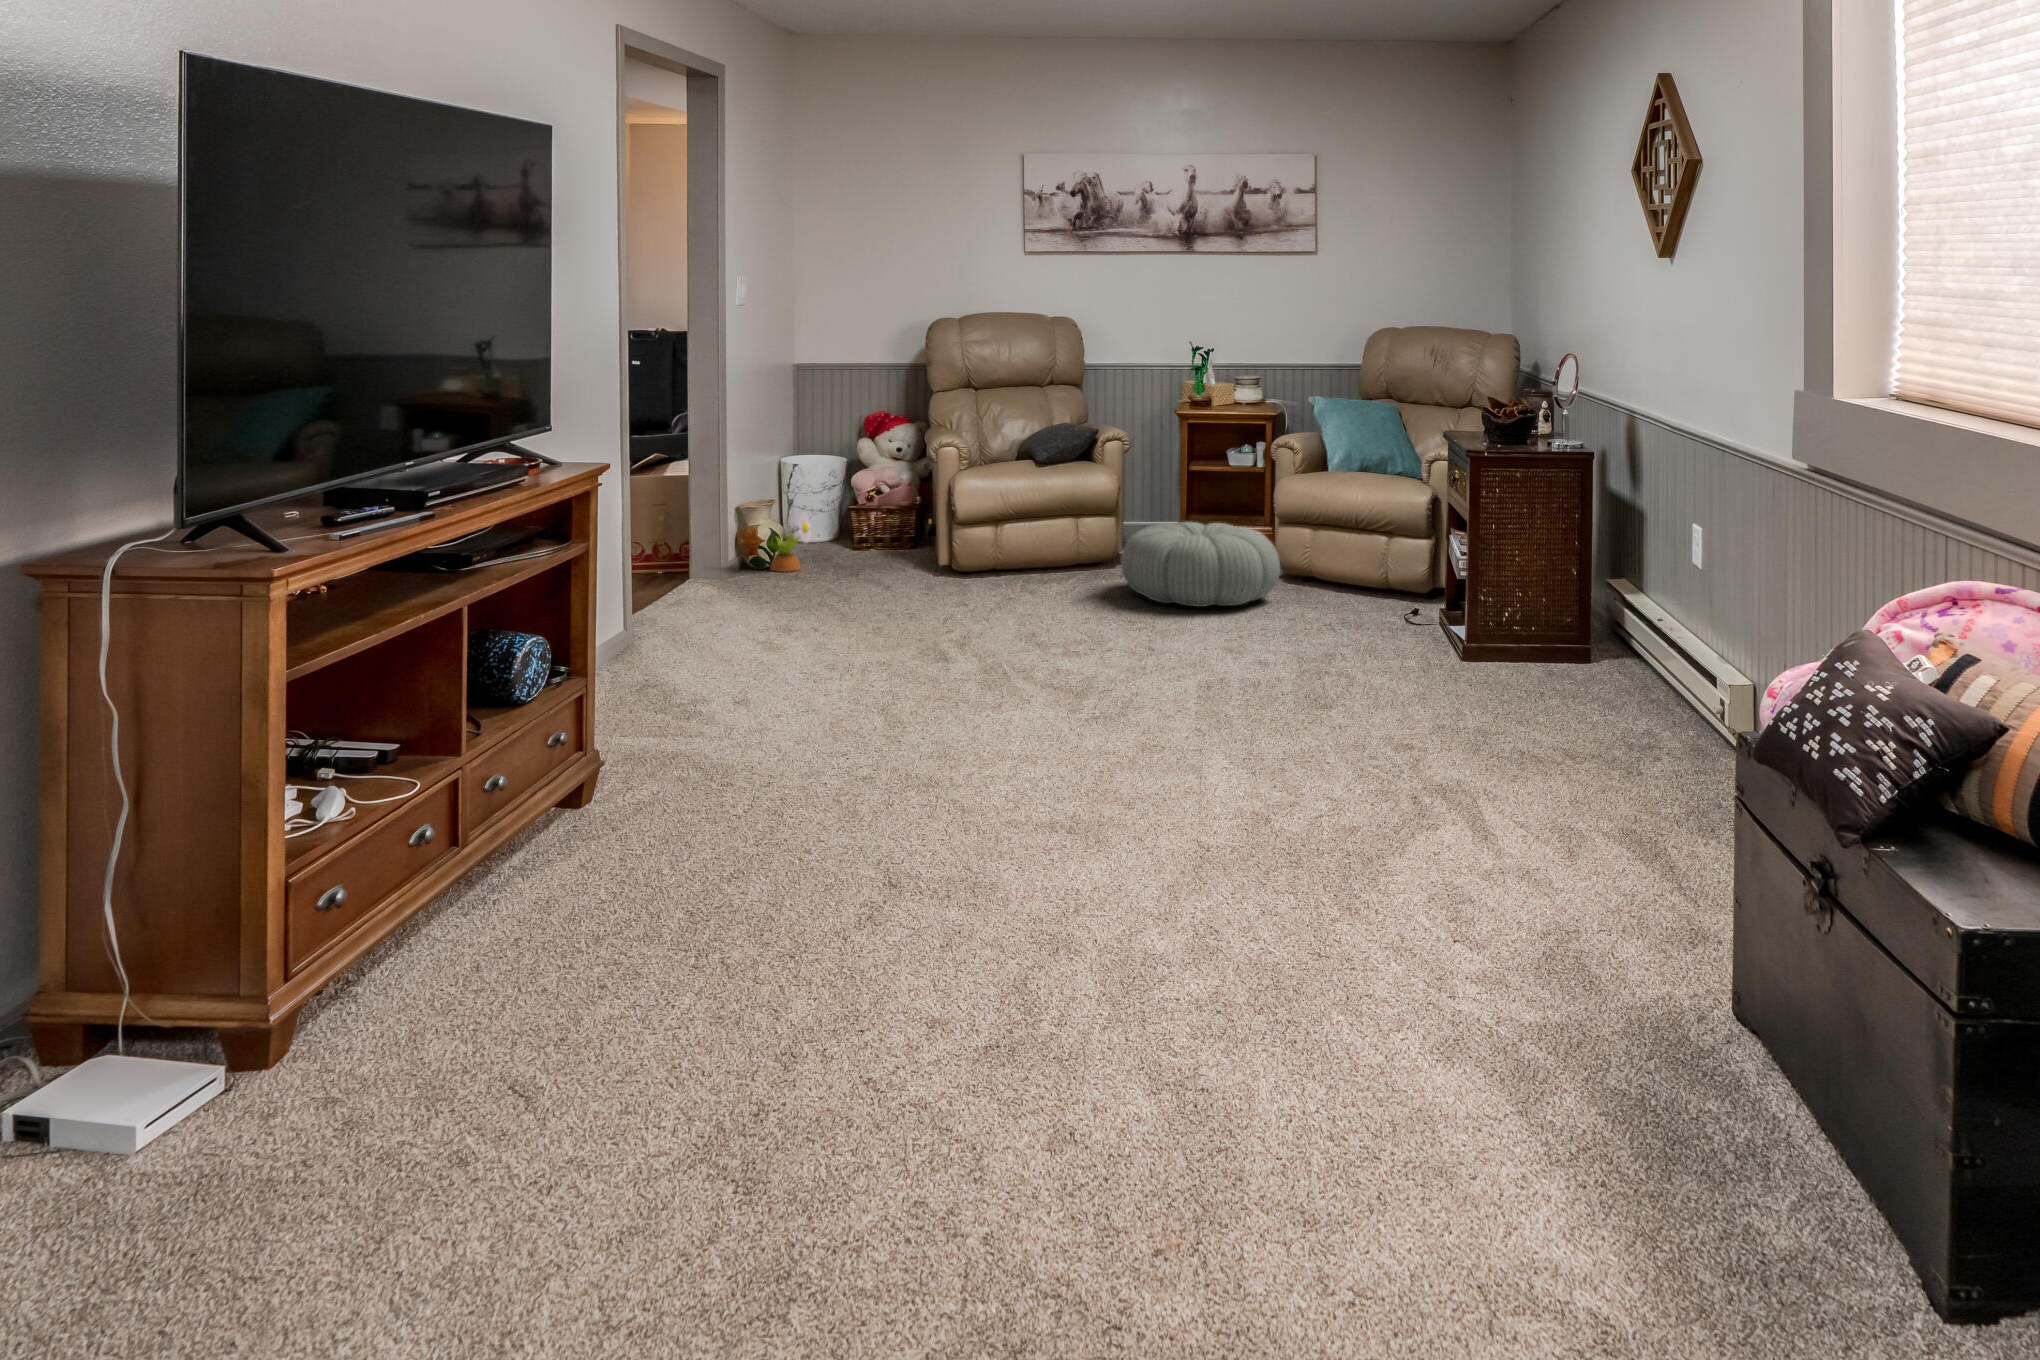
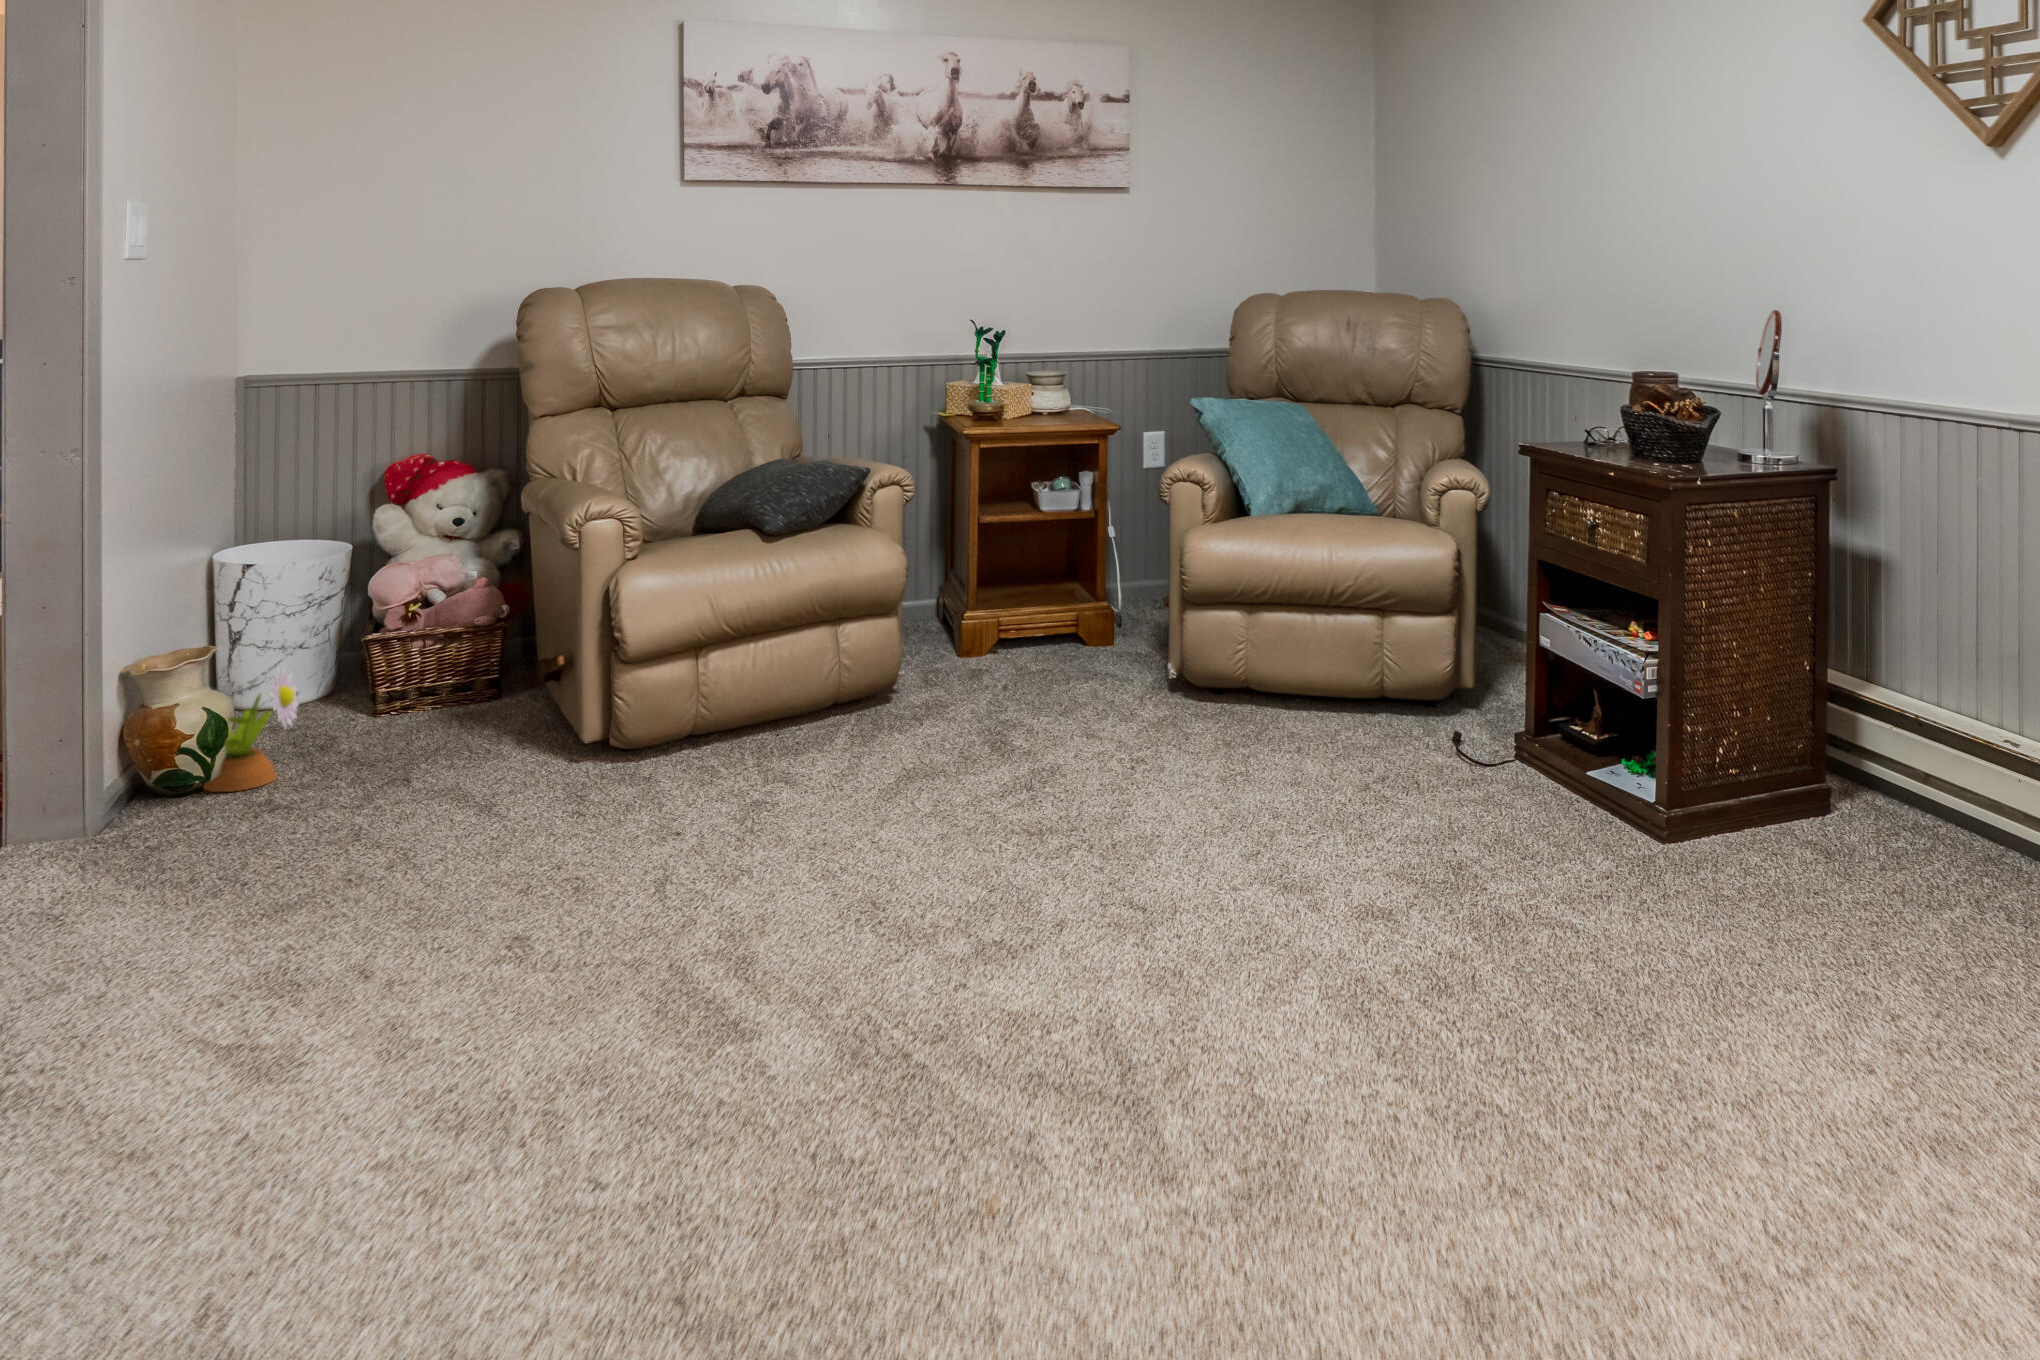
pouf: present [1121,522,1280,607] -> none [938,612,1198,765]

